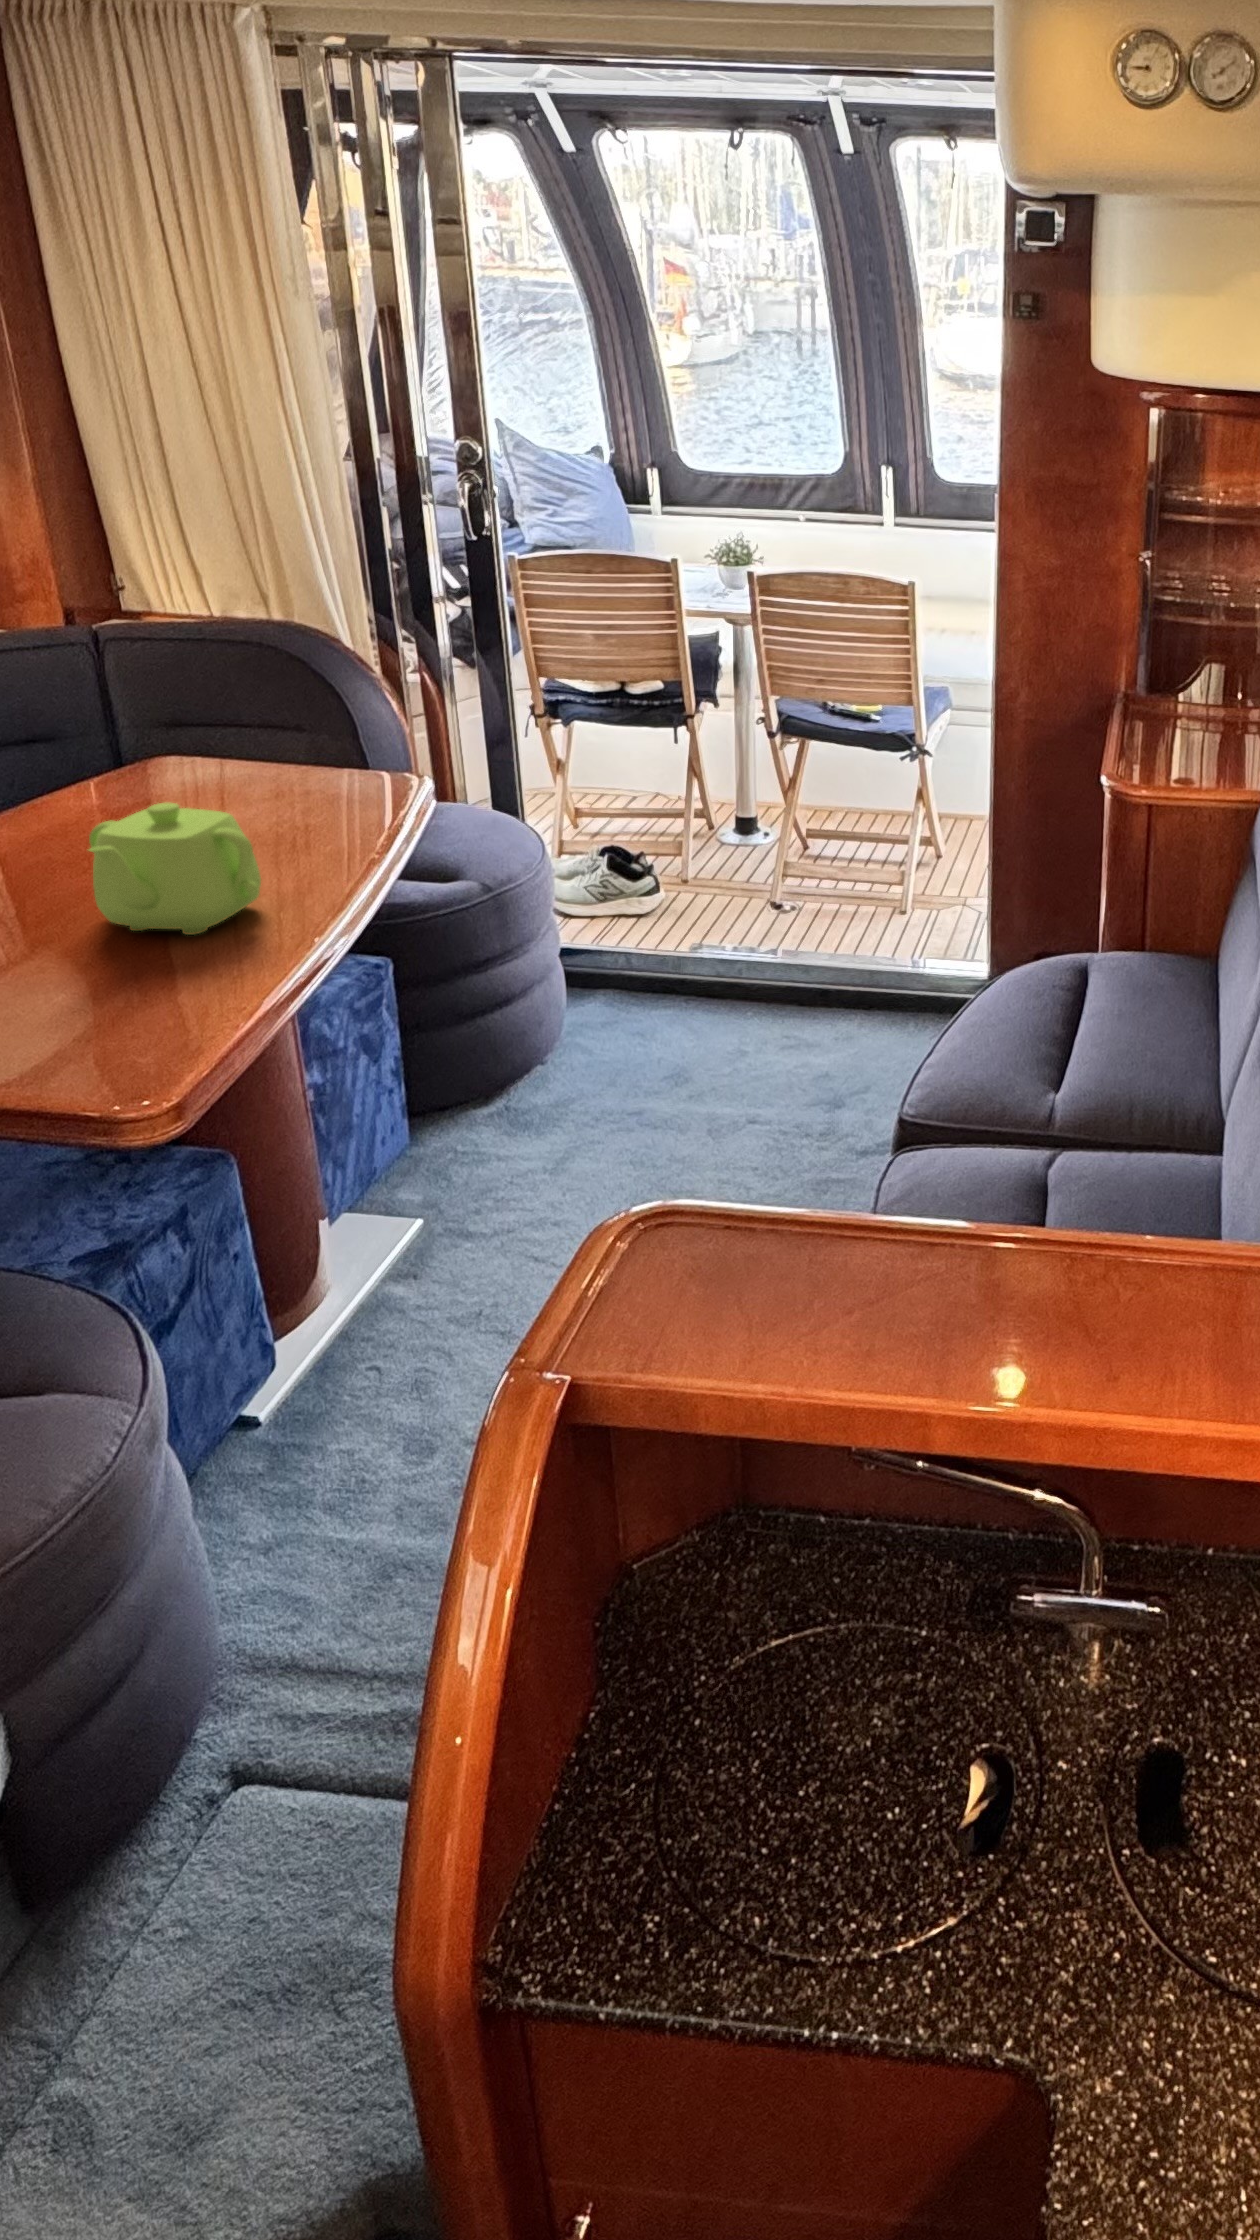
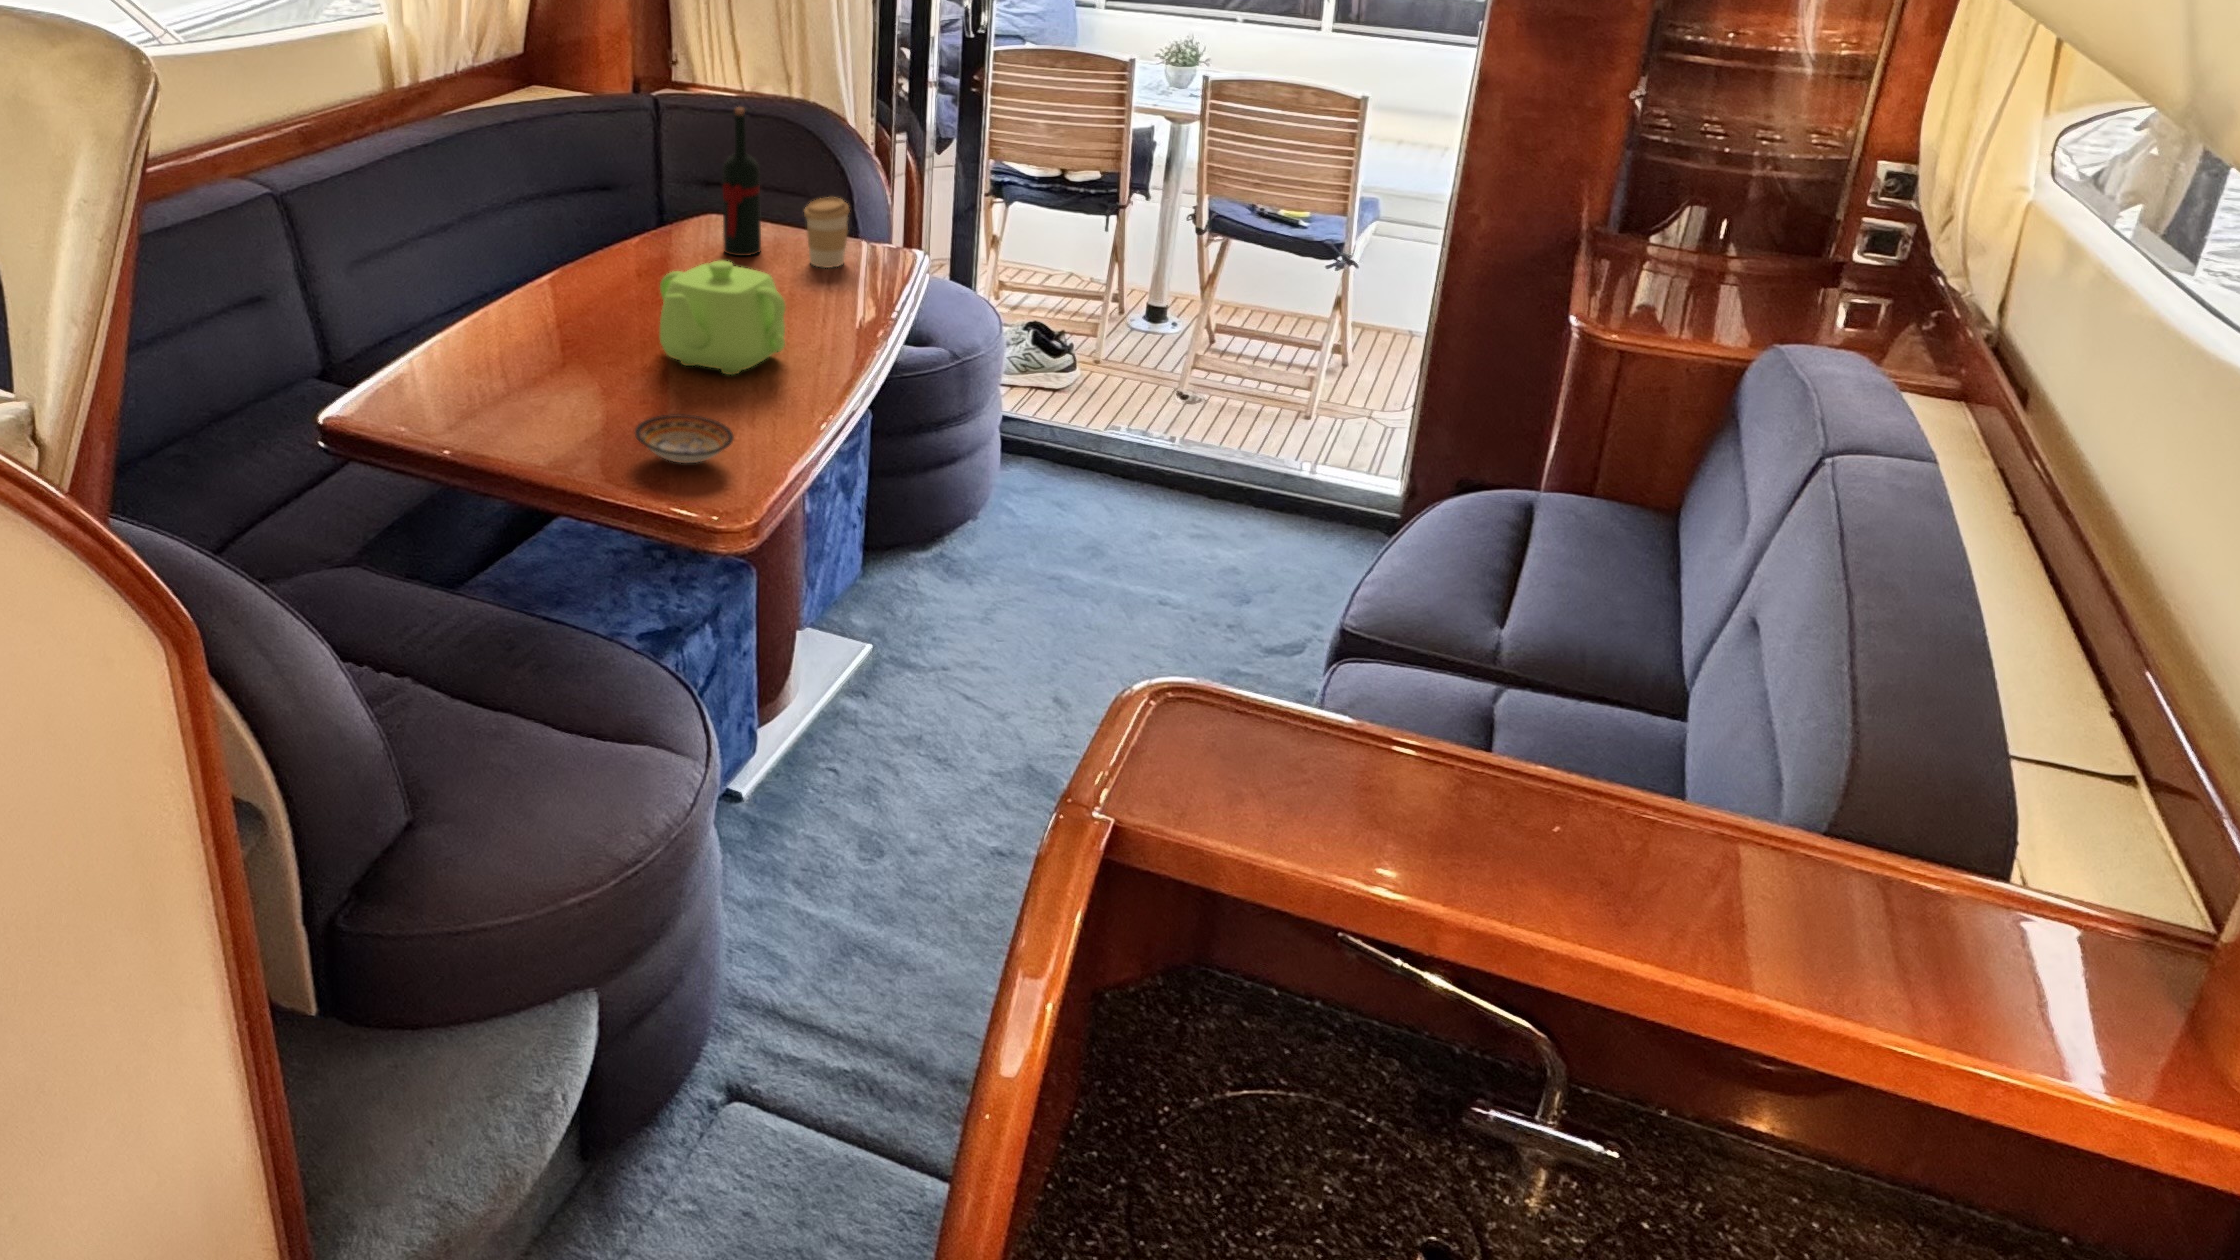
wine bottle: none [175,627,242,800] -> present [722,107,761,256]
coffee cup: none [286,723,344,803] -> present [804,197,849,268]
ceramic bowl: none [54,986,187,1044] -> present [635,414,734,463]

